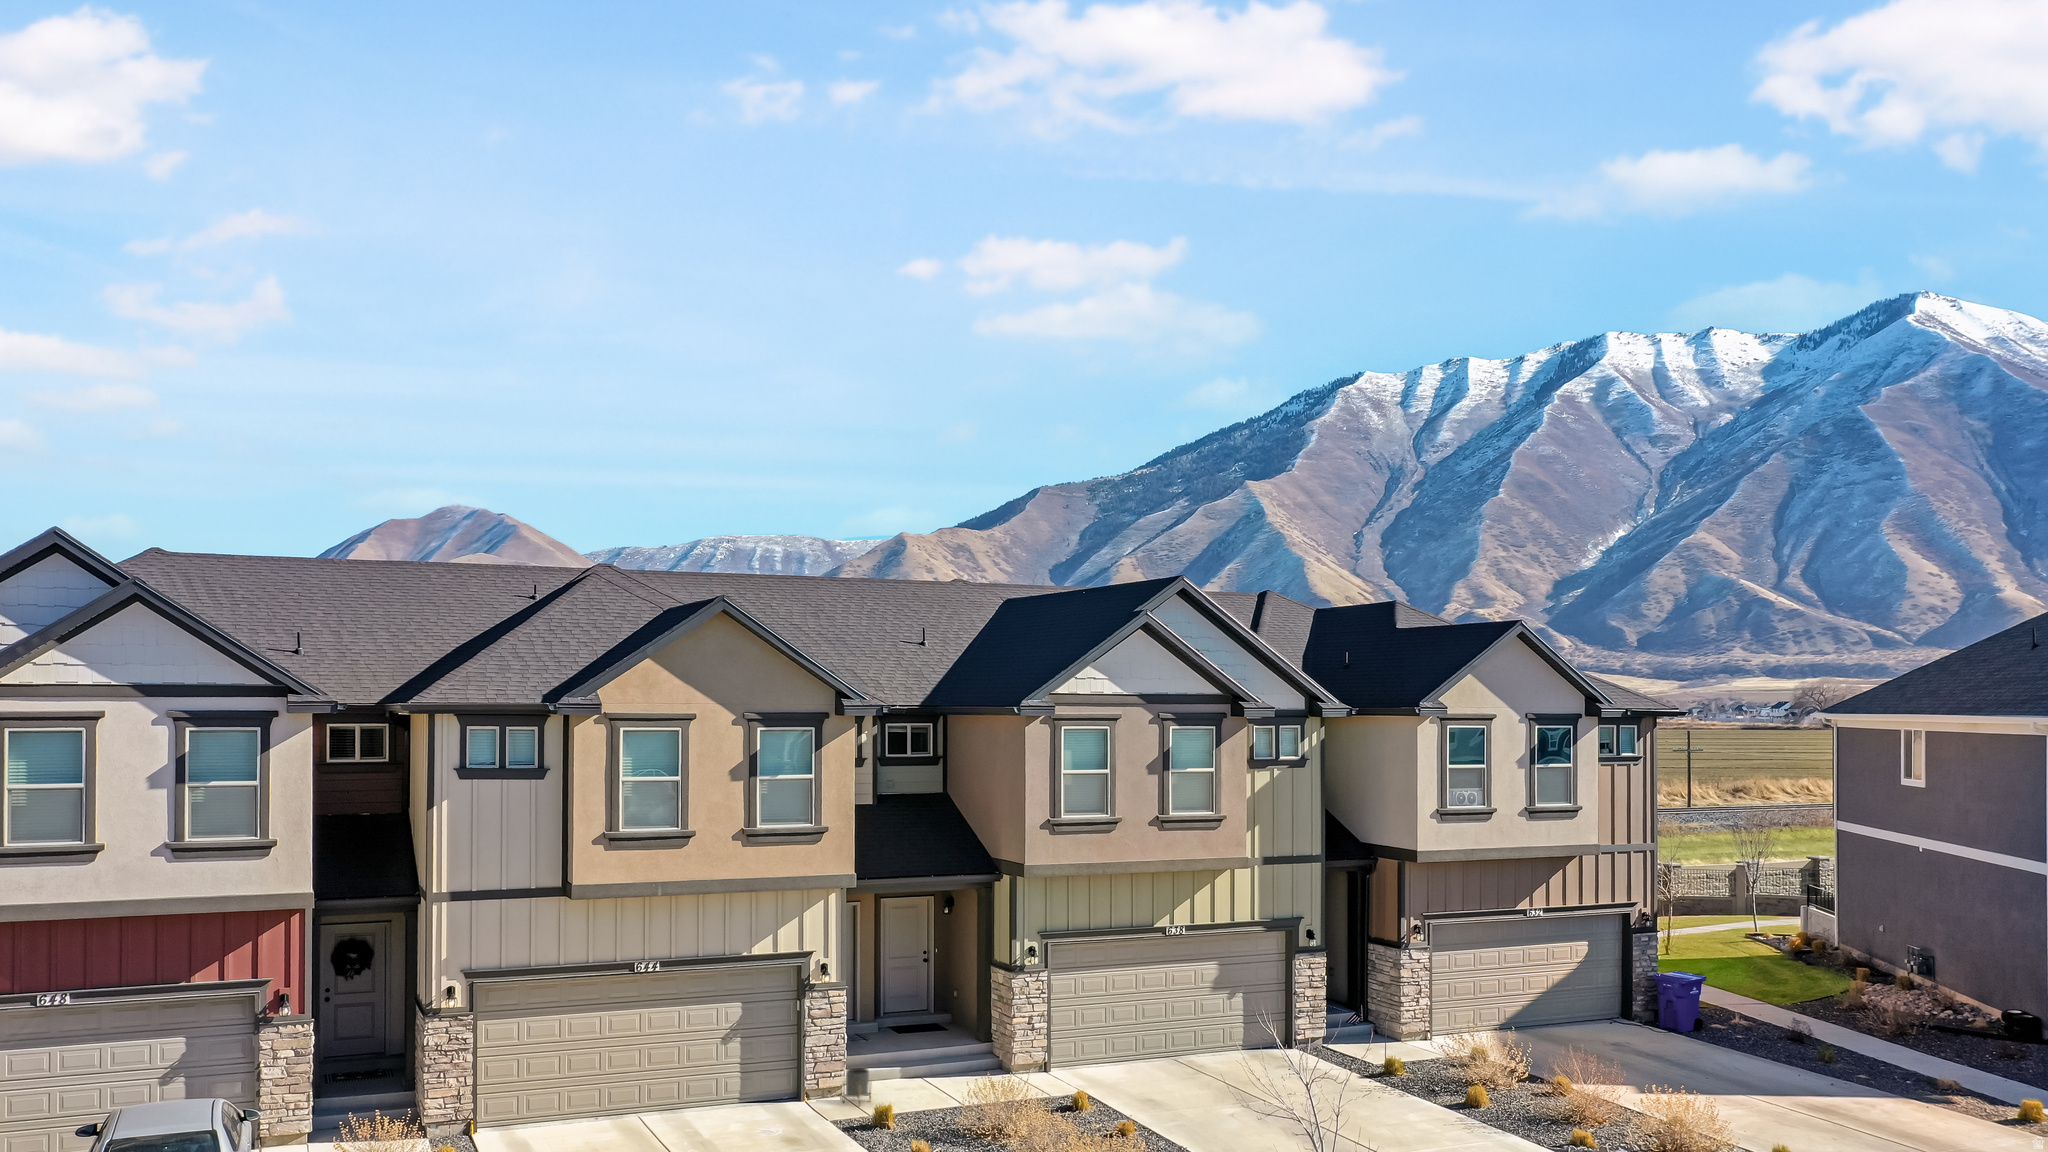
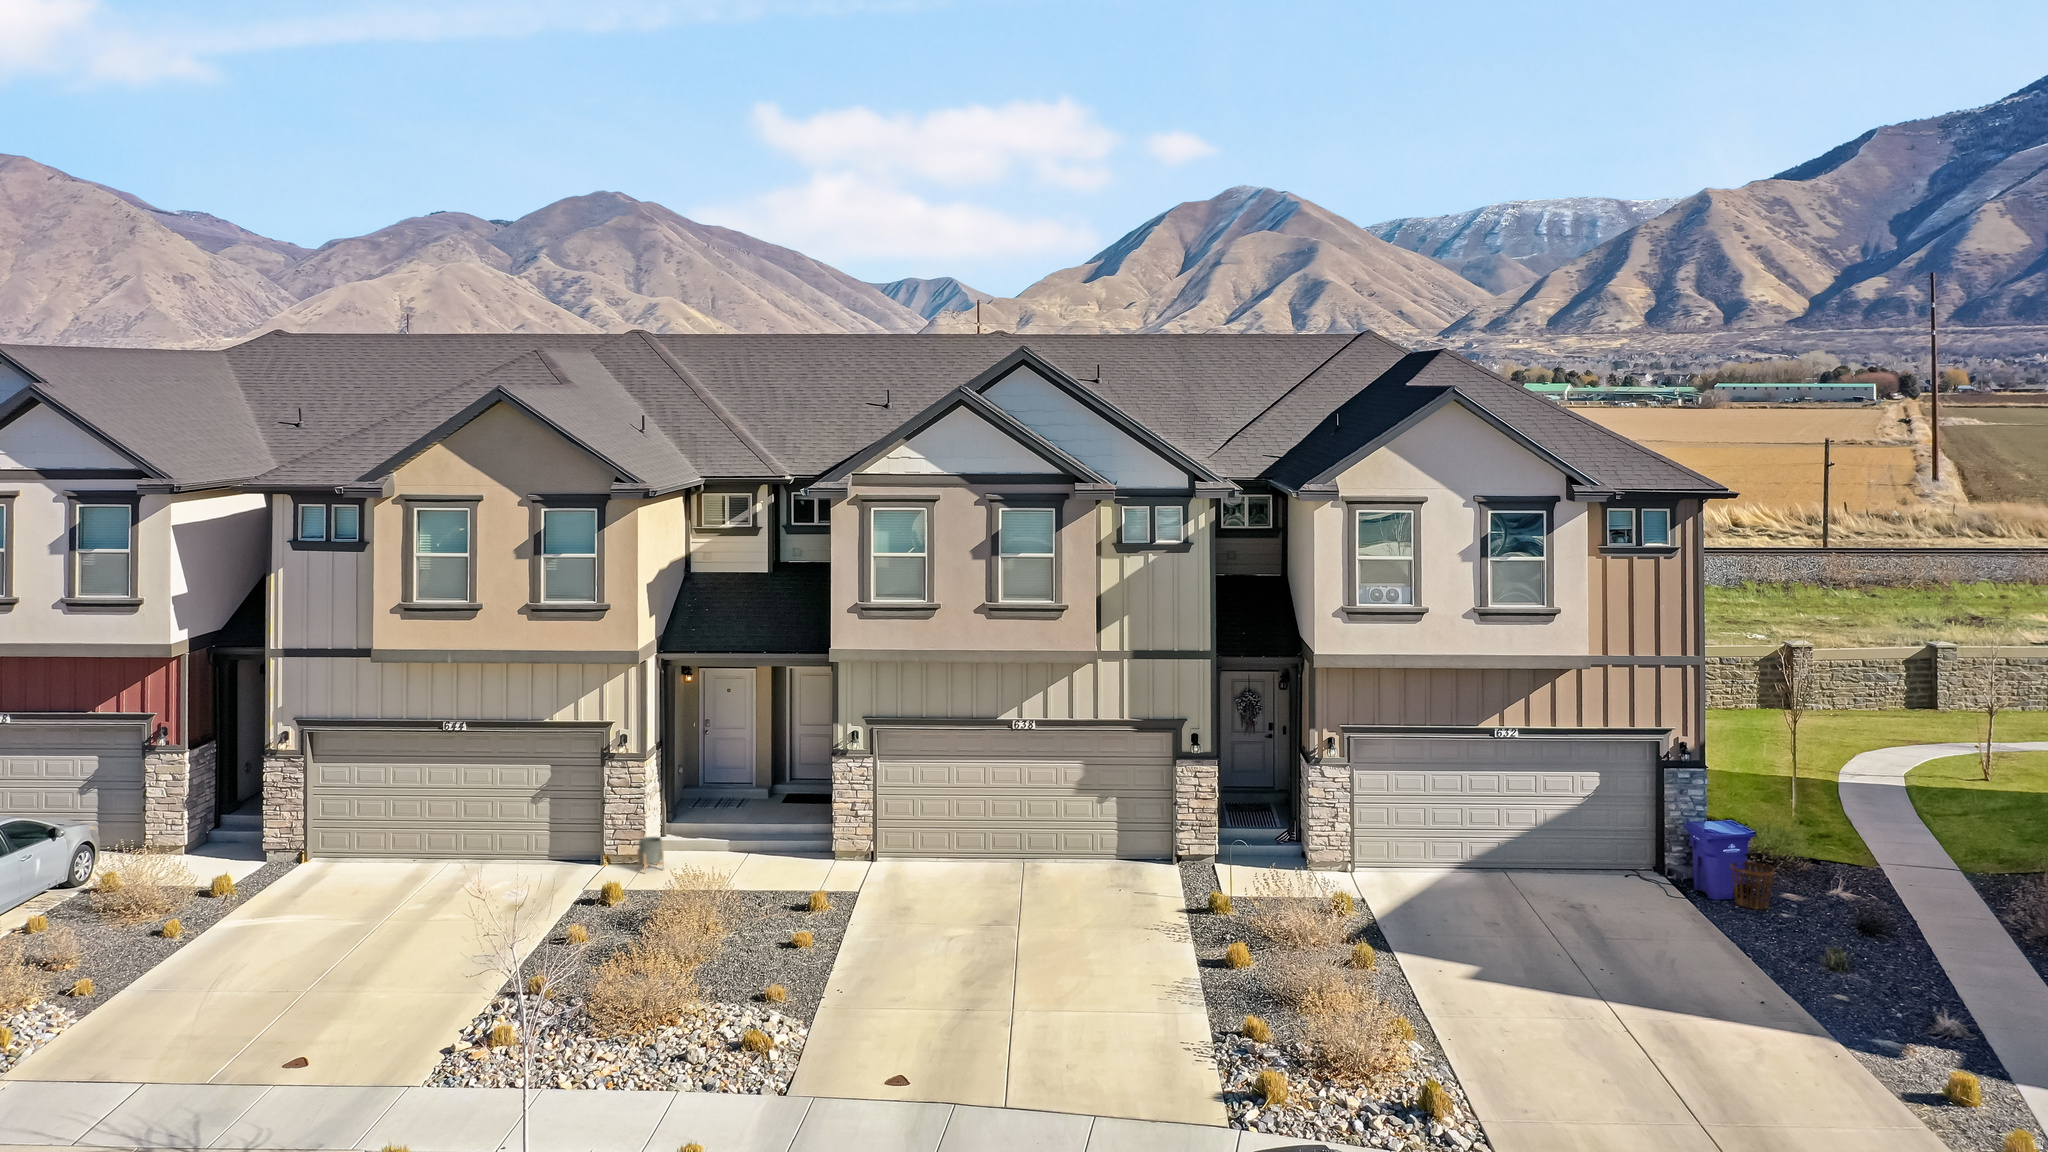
basket: none [1704,1004,1737,1040] -> present [1731,862,1775,909]

